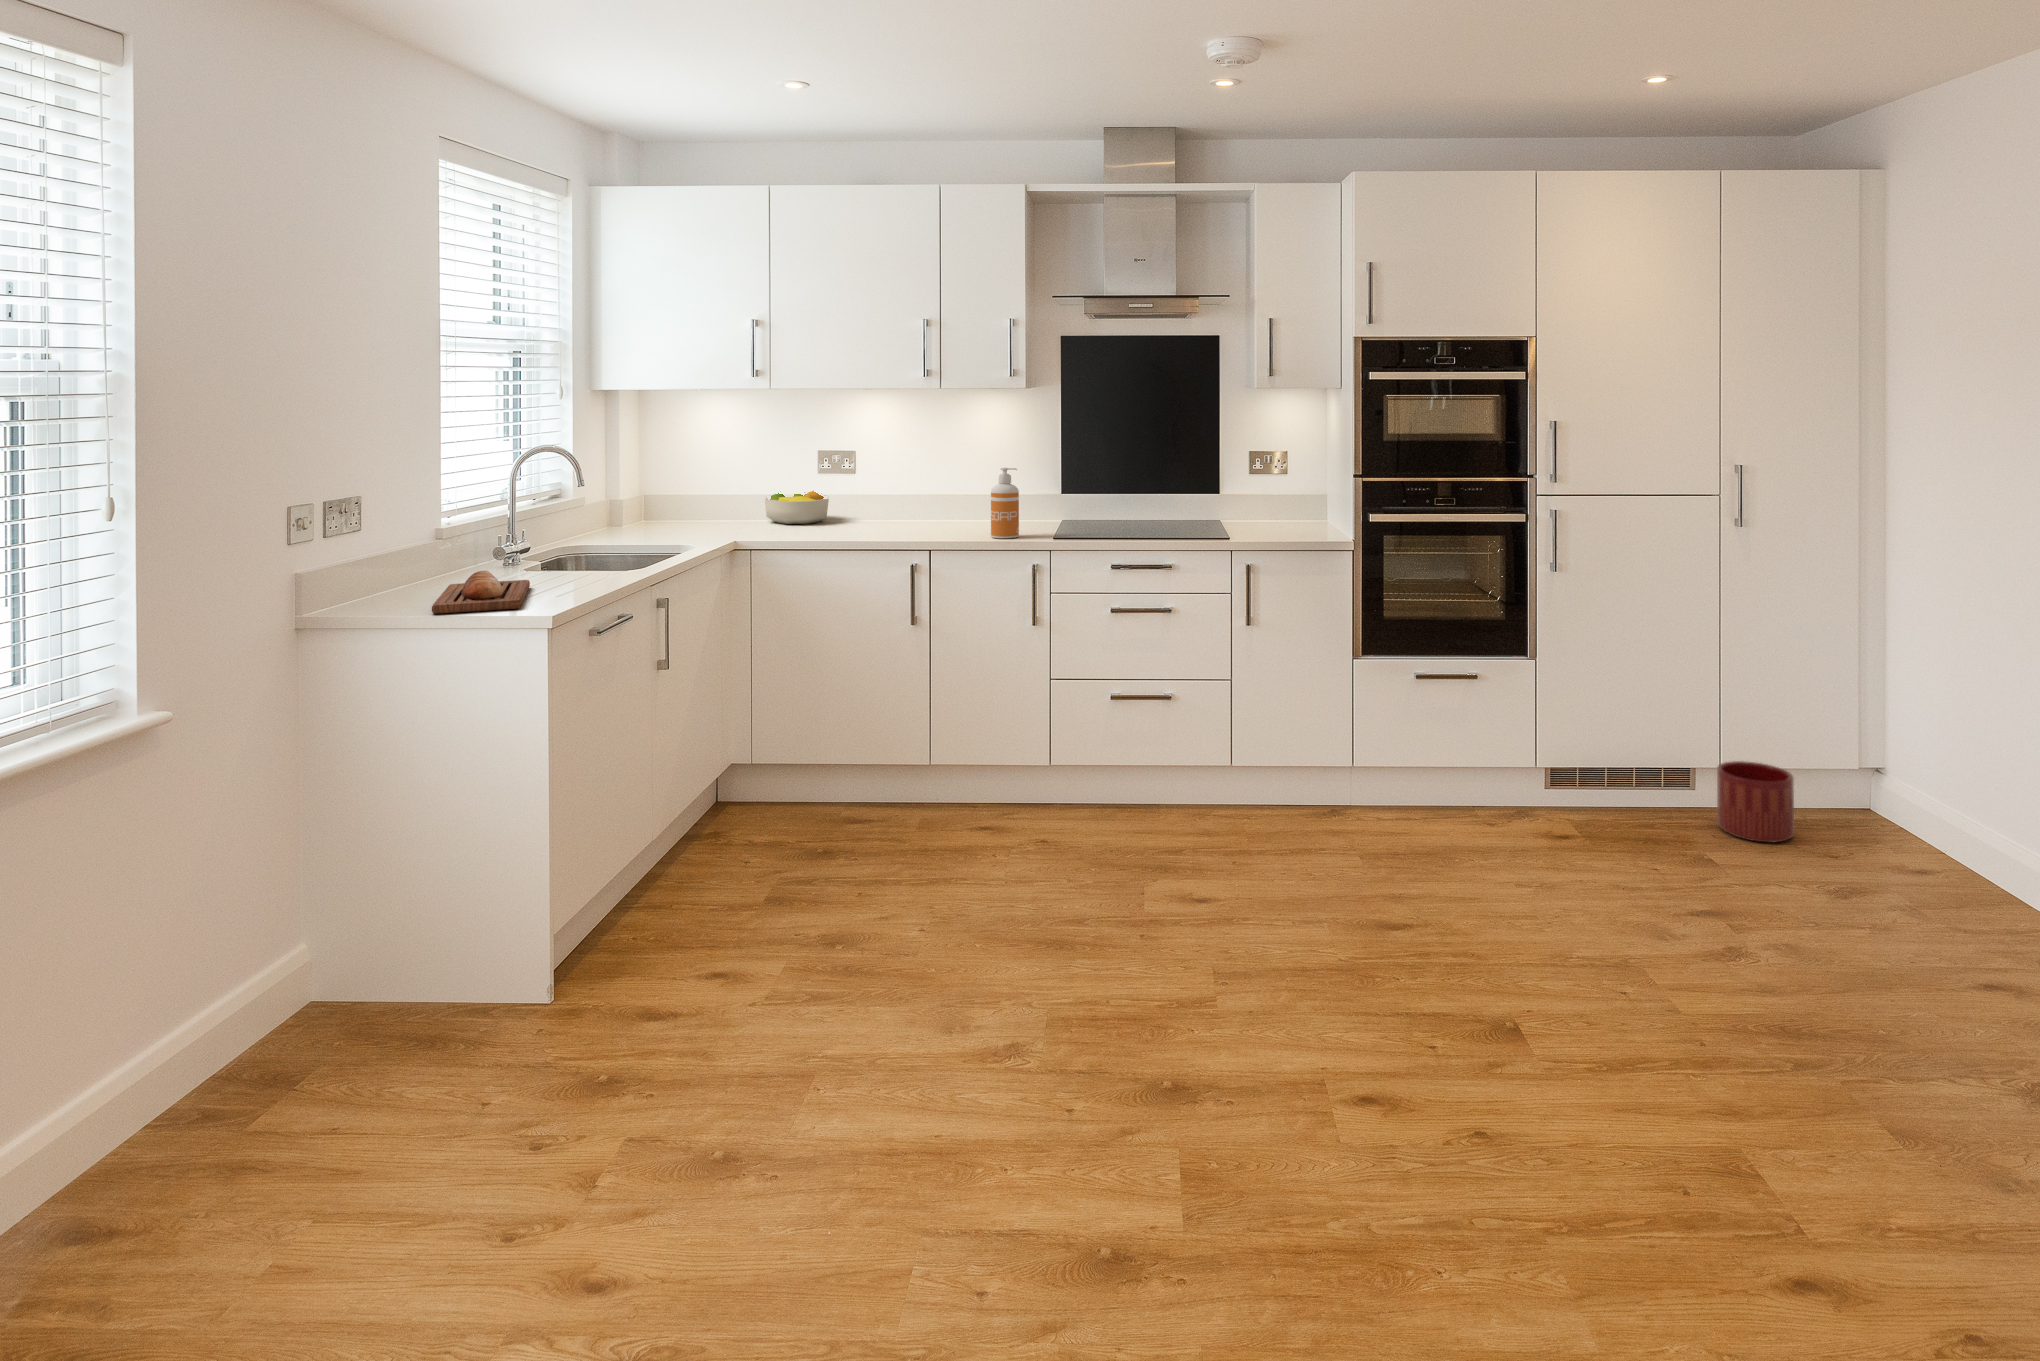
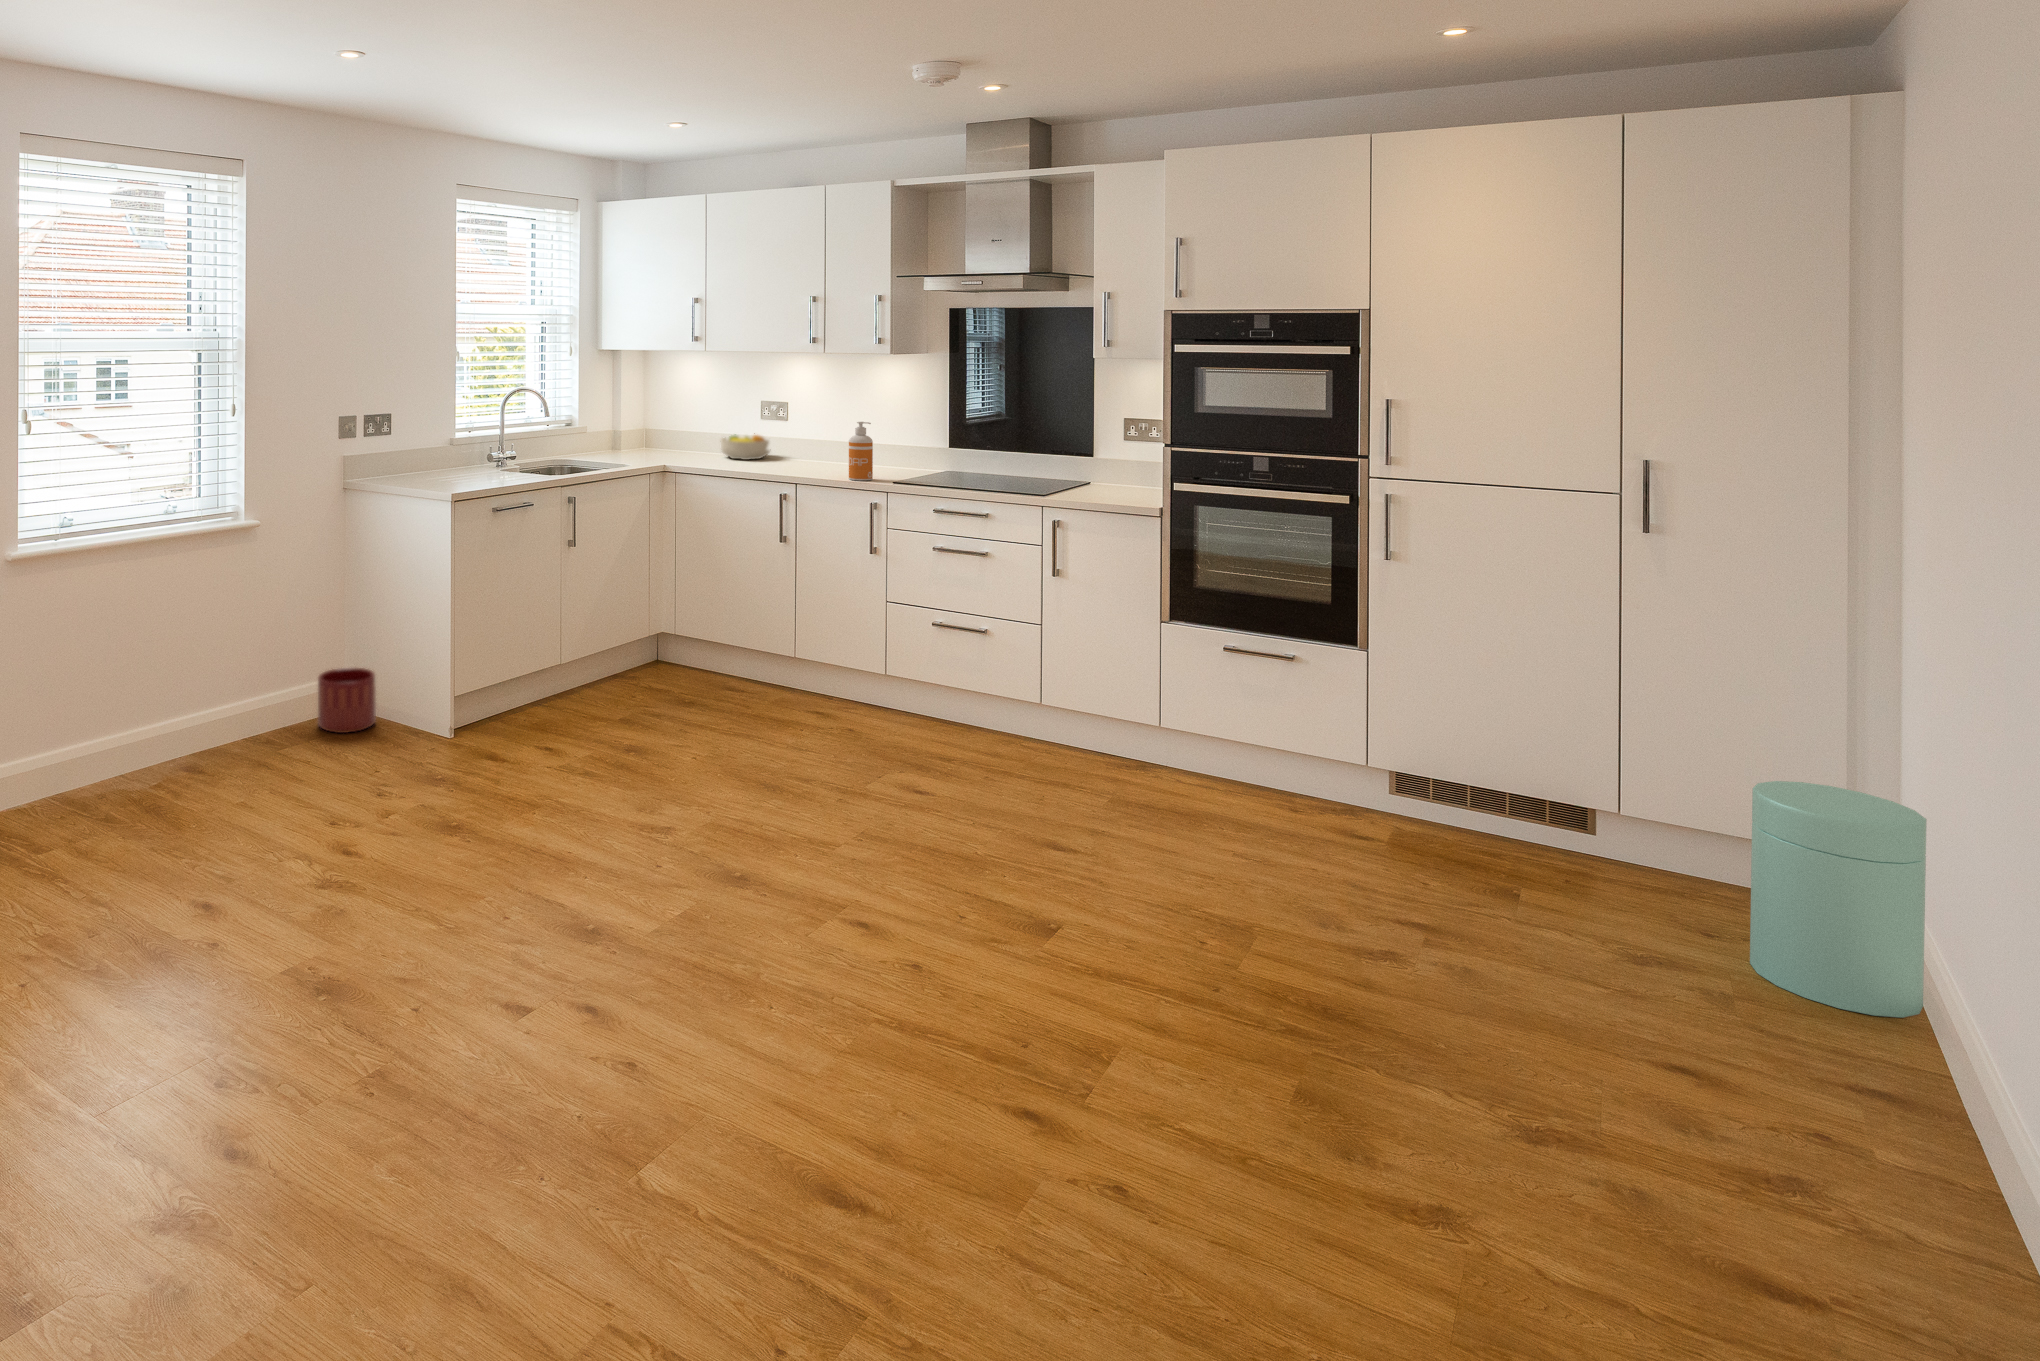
bread loaf: present [432,571,530,614] -> none [408,468,484,491]
trash can: none [1856,712,1967,886] -> present [1750,781,1927,1018]
planter: present [1717,761,1794,843] -> present [318,668,376,733]

